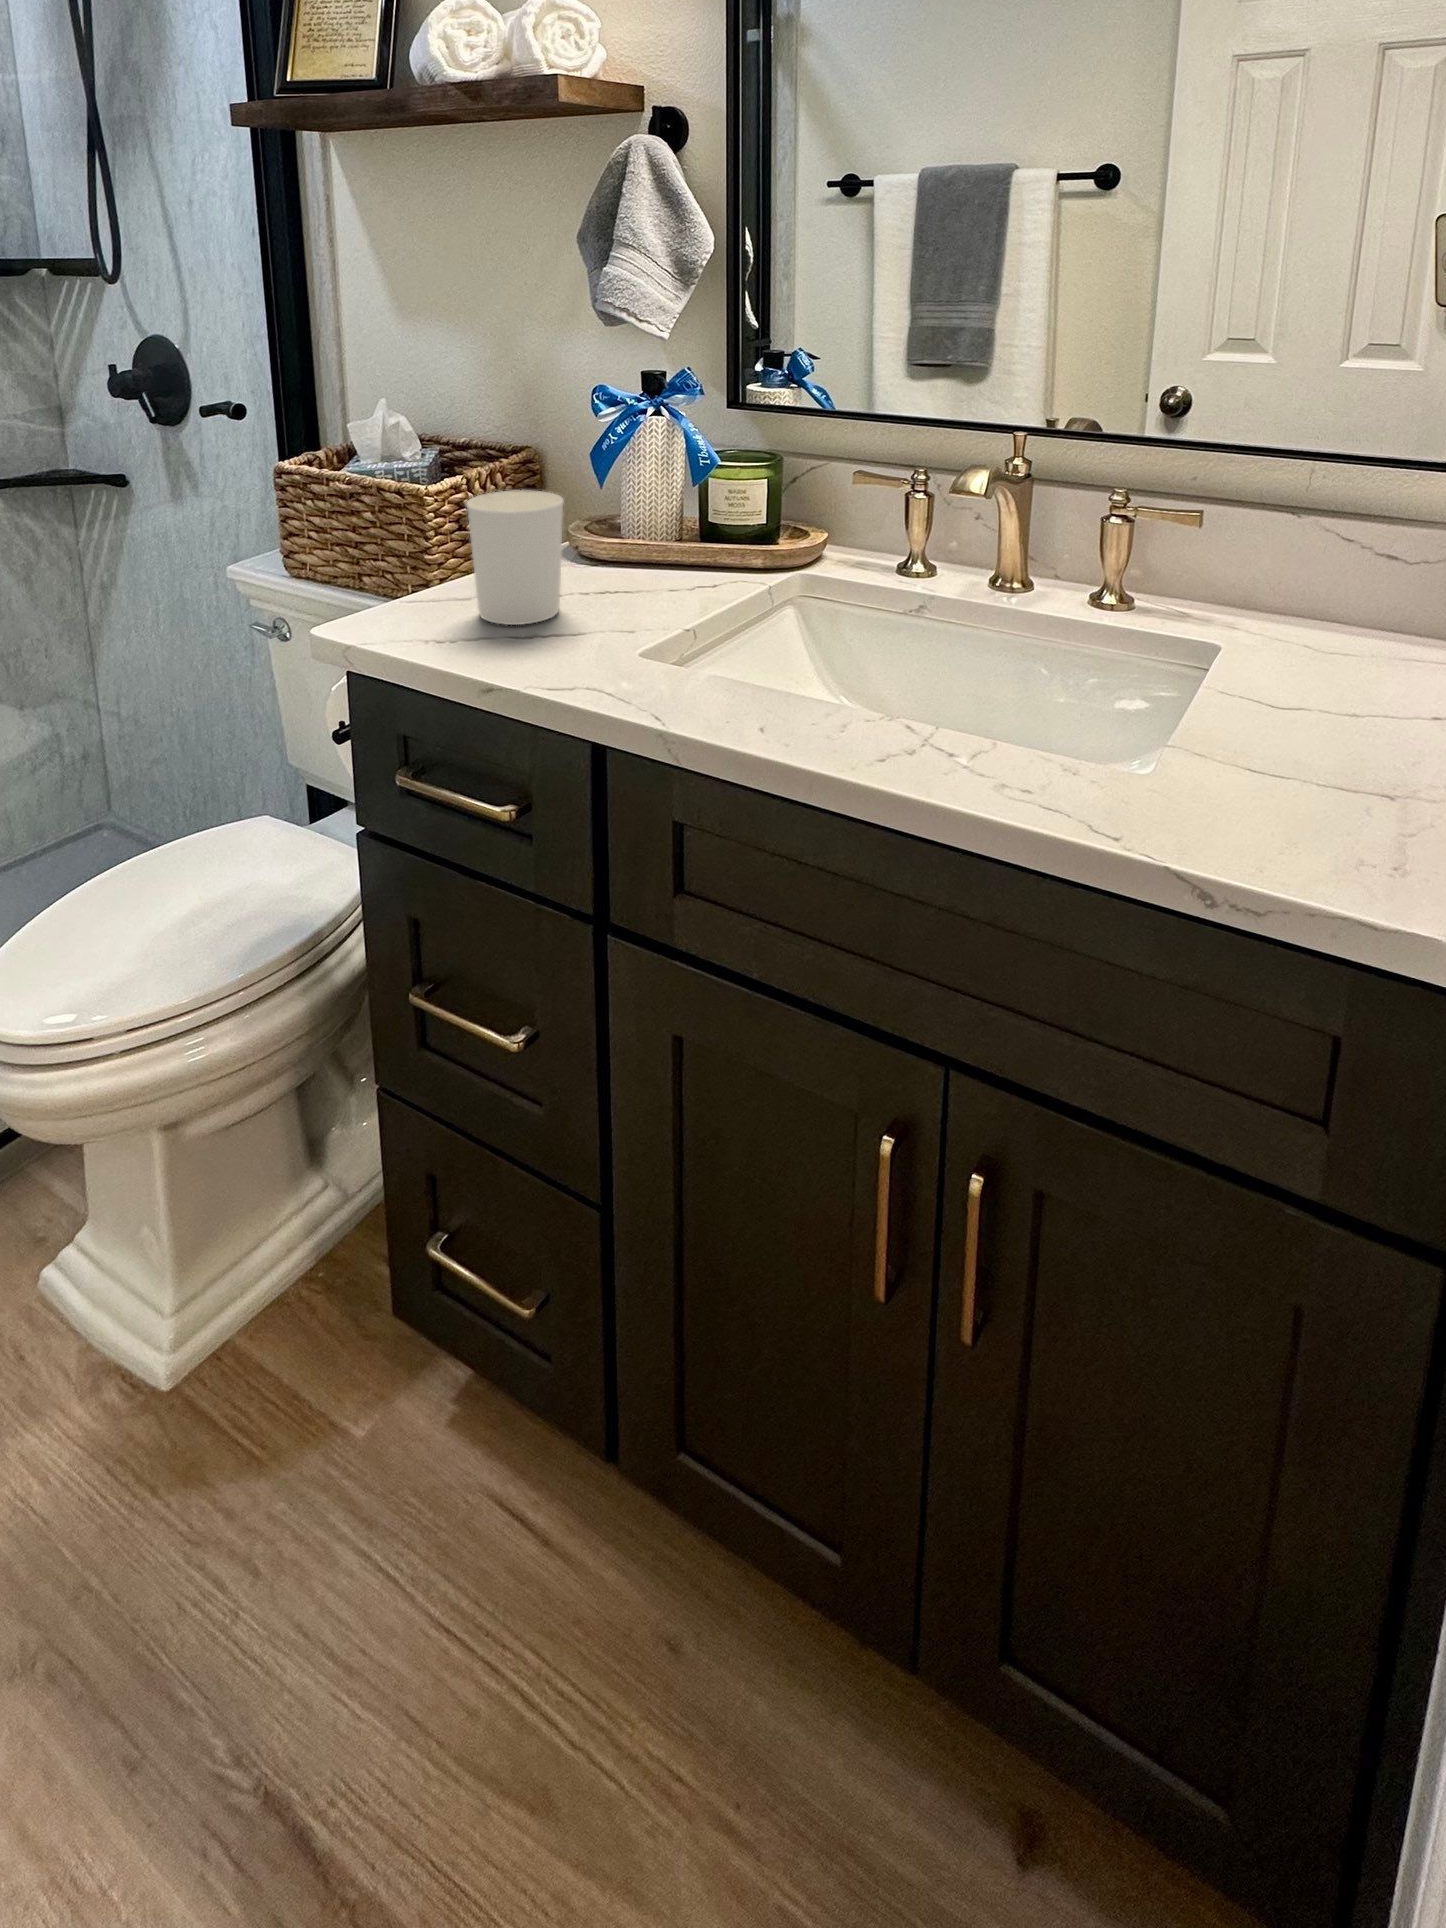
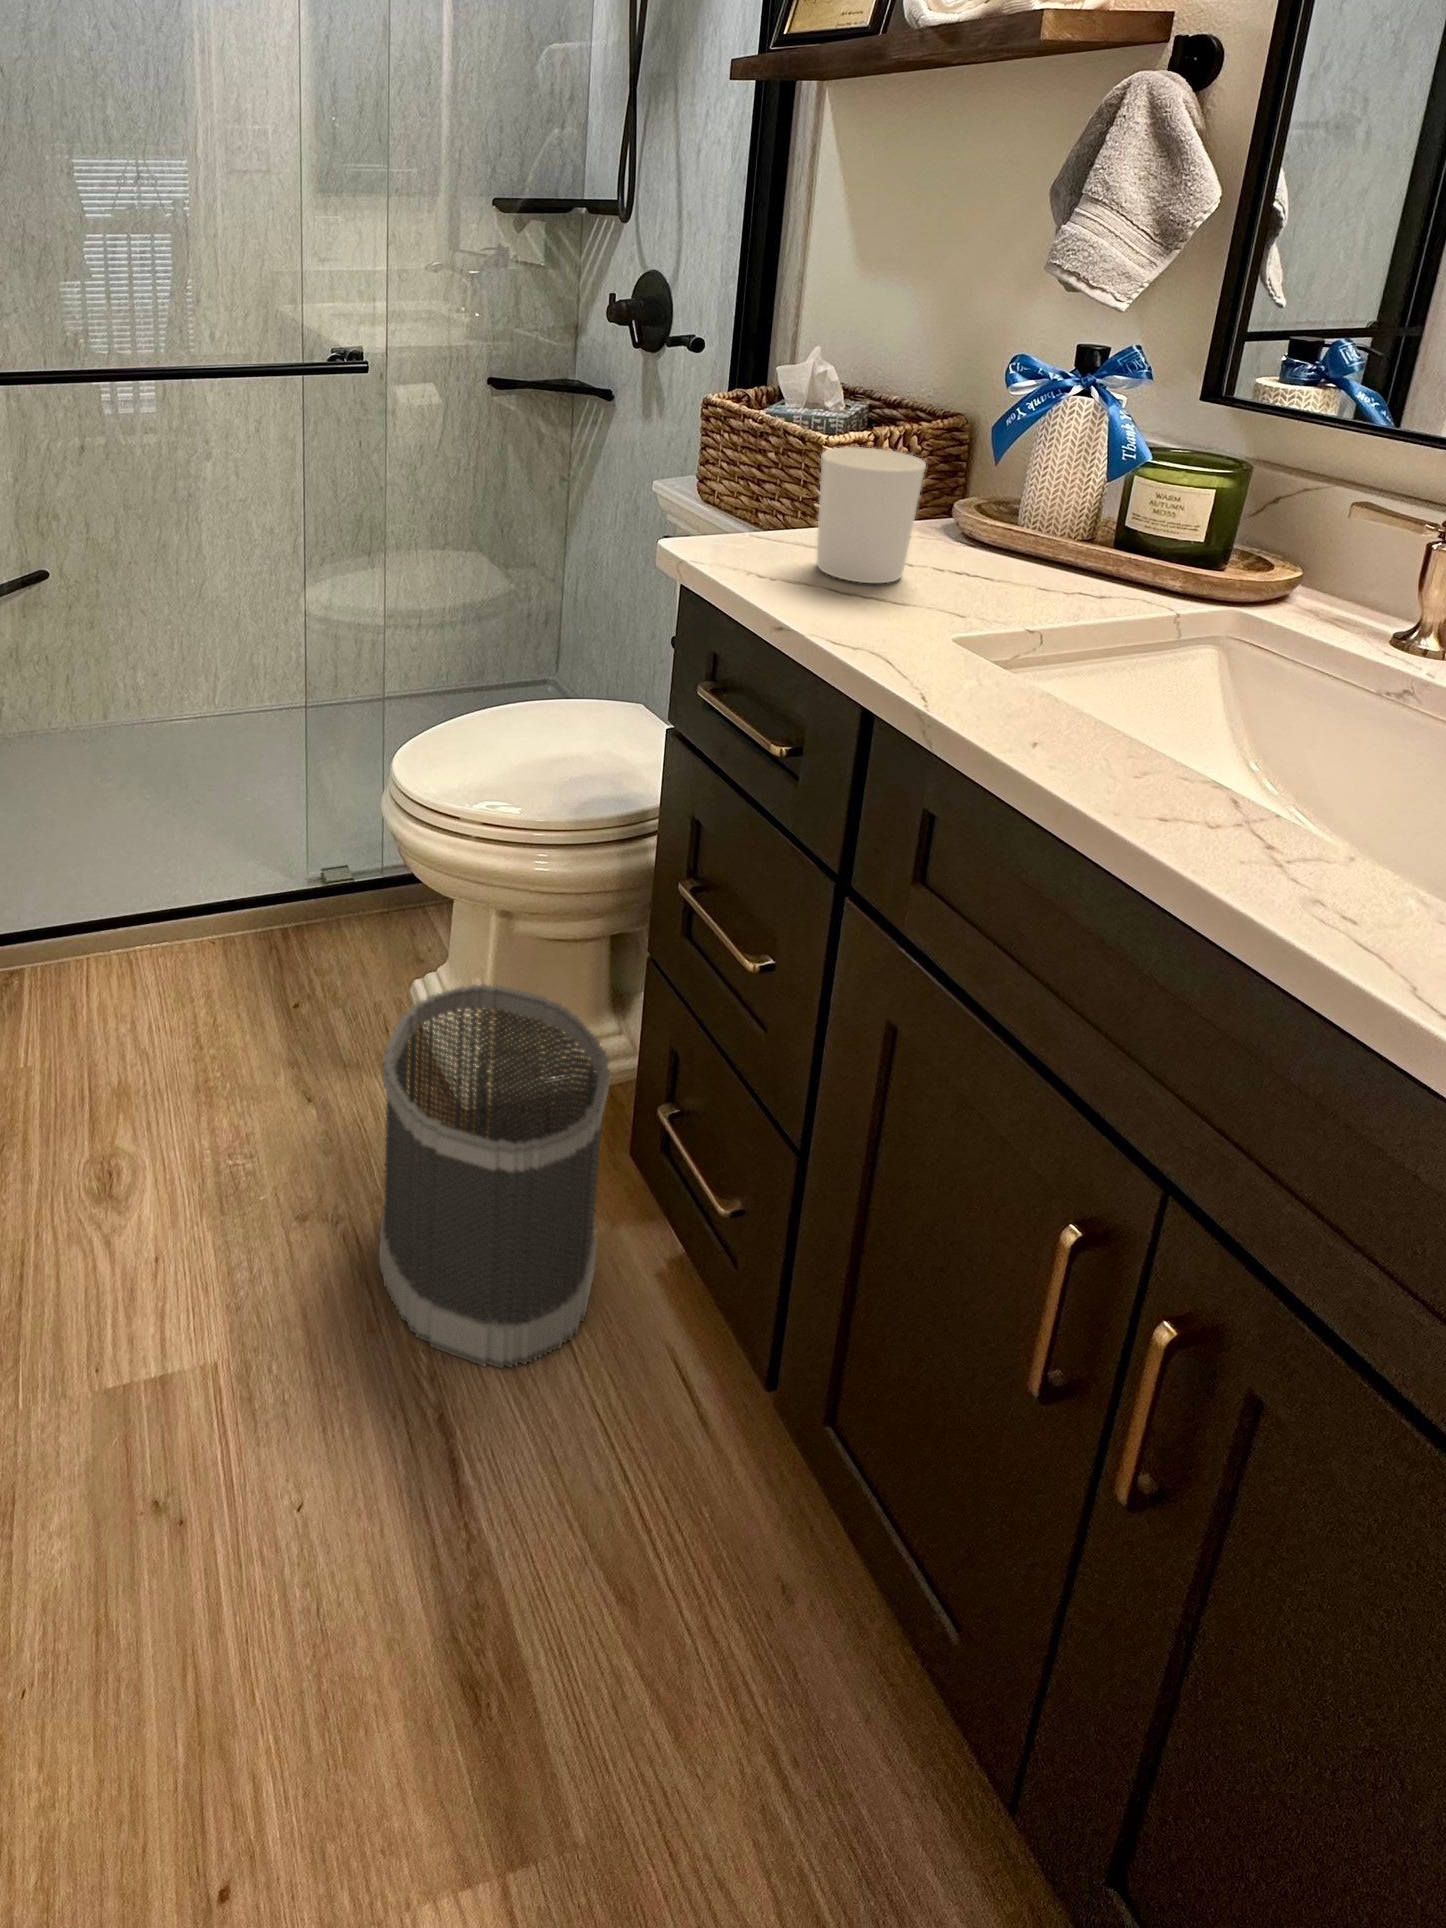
wastebasket: none [81,1193,395,1715] -> present [379,984,610,1369]

